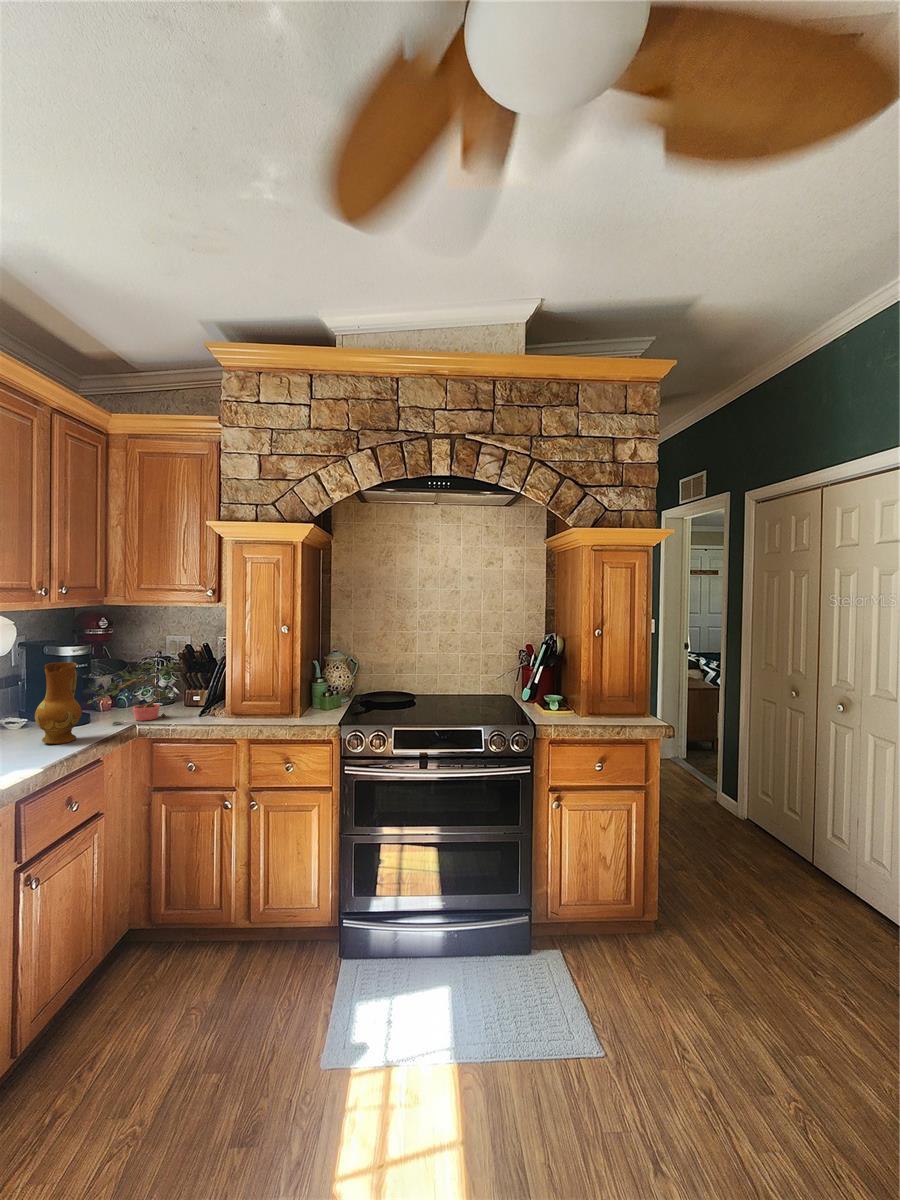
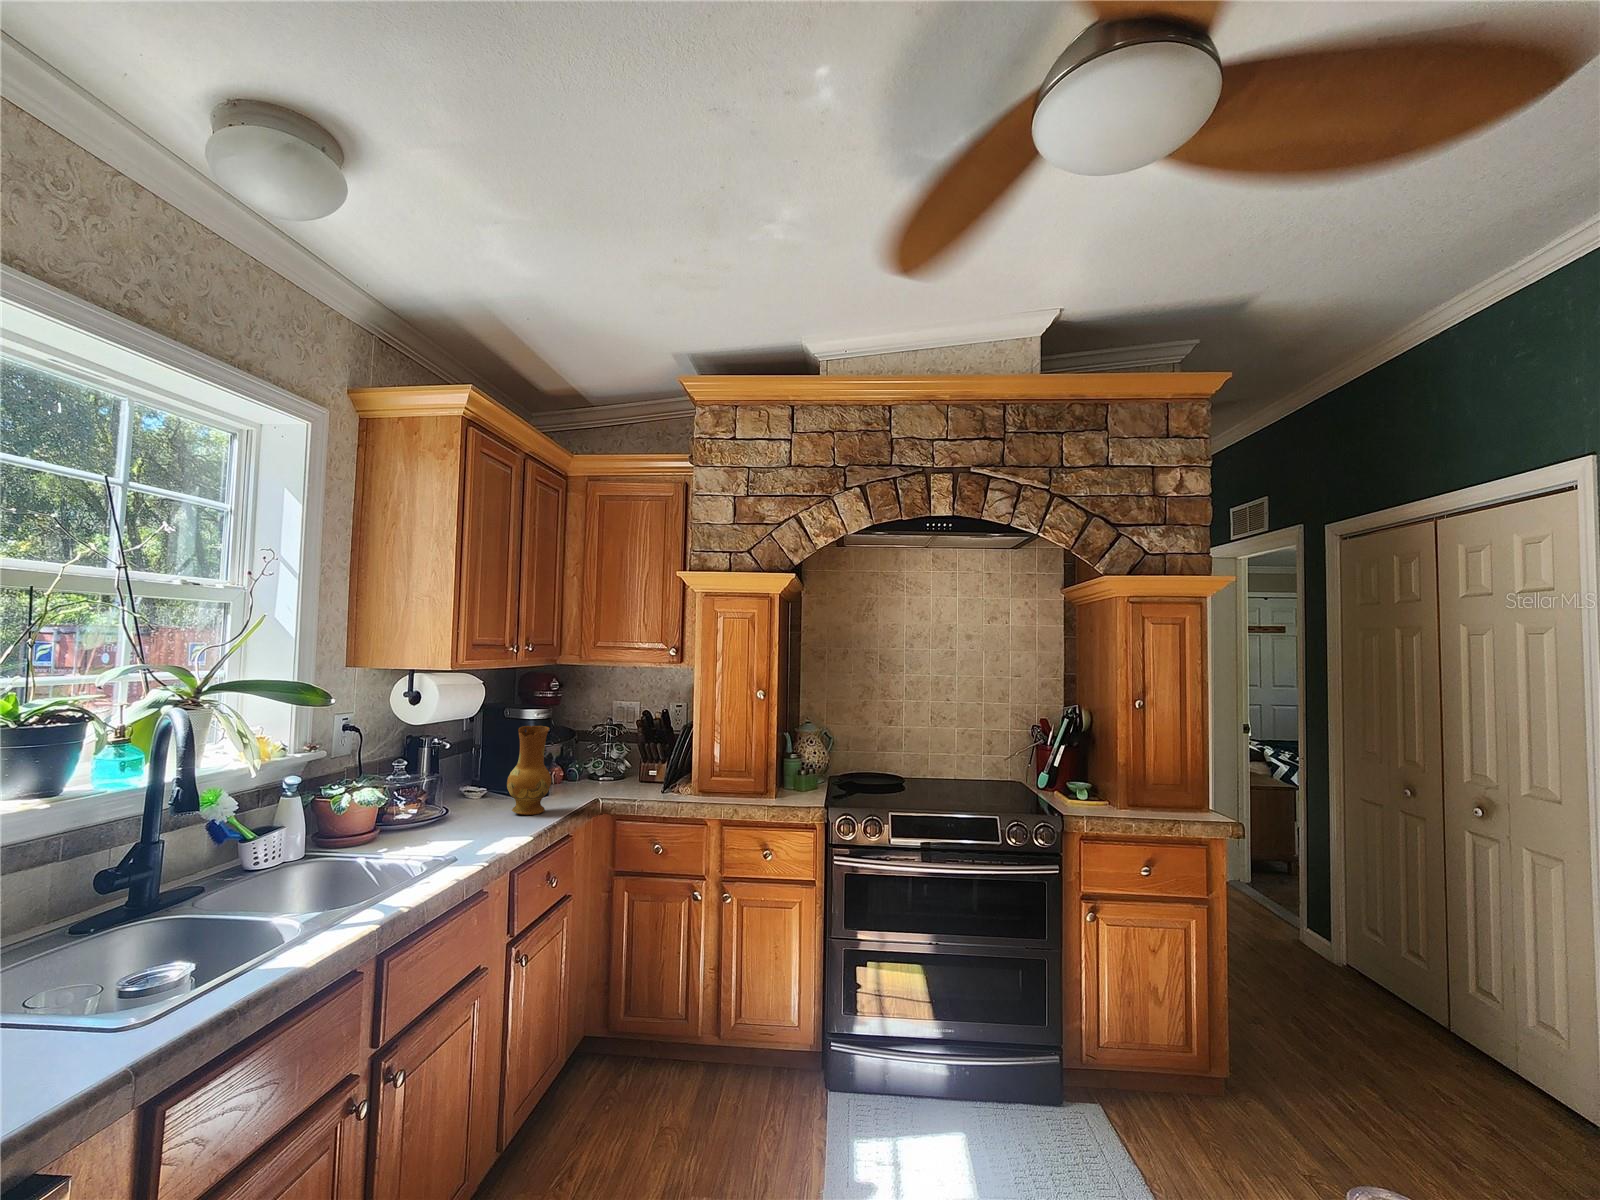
potted plant: present [87,662,179,724] -> none [548,728,643,798]

